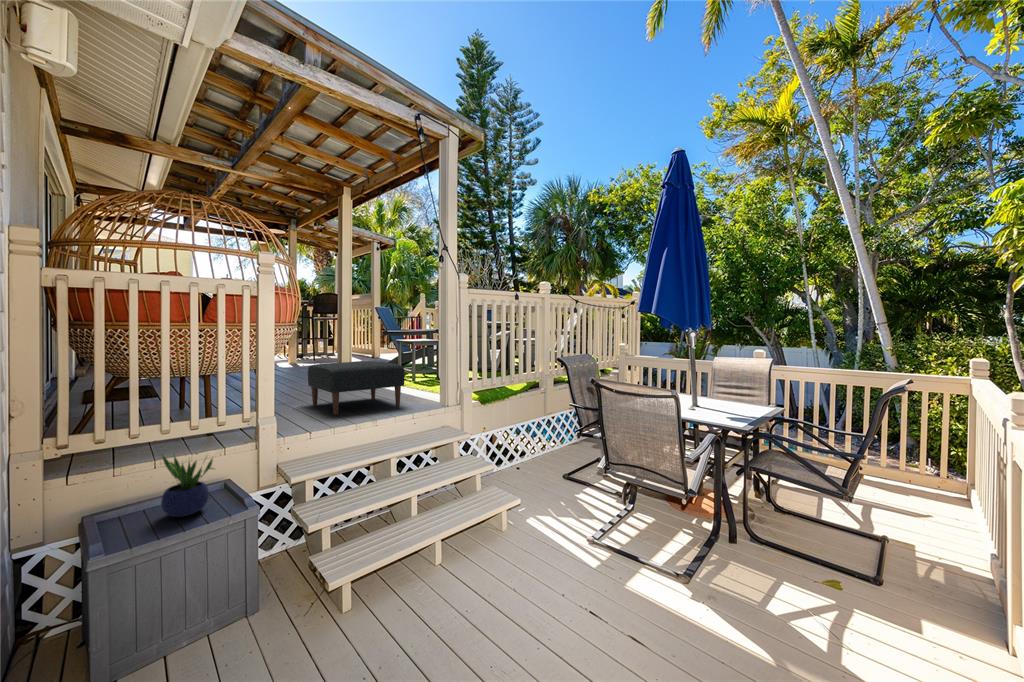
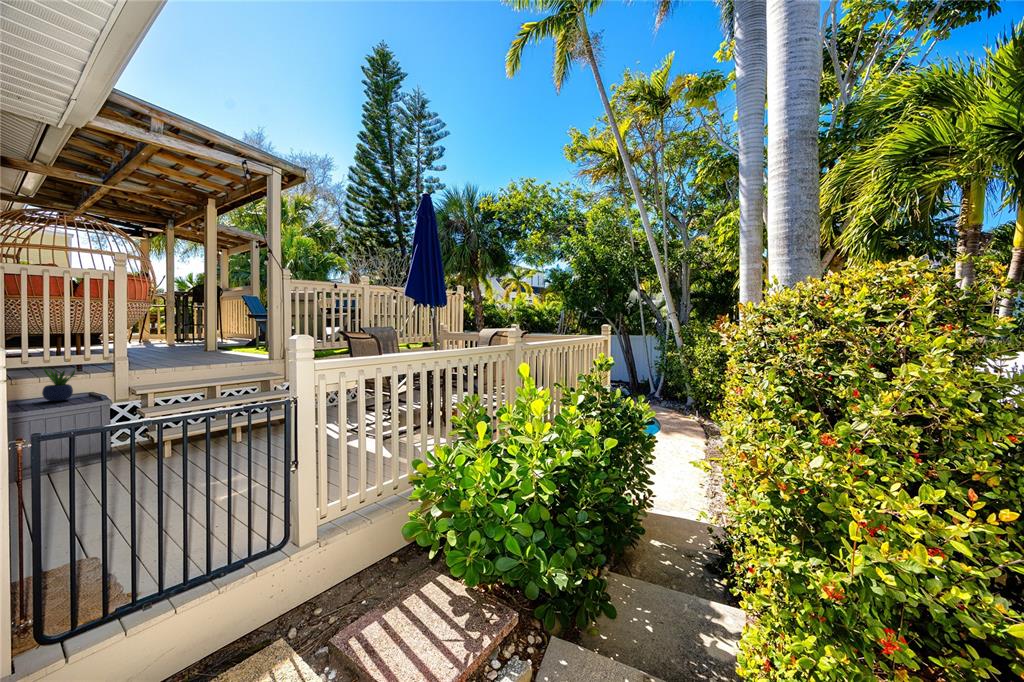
ottoman: present [308,361,404,415] -> none [163,332,238,366]

